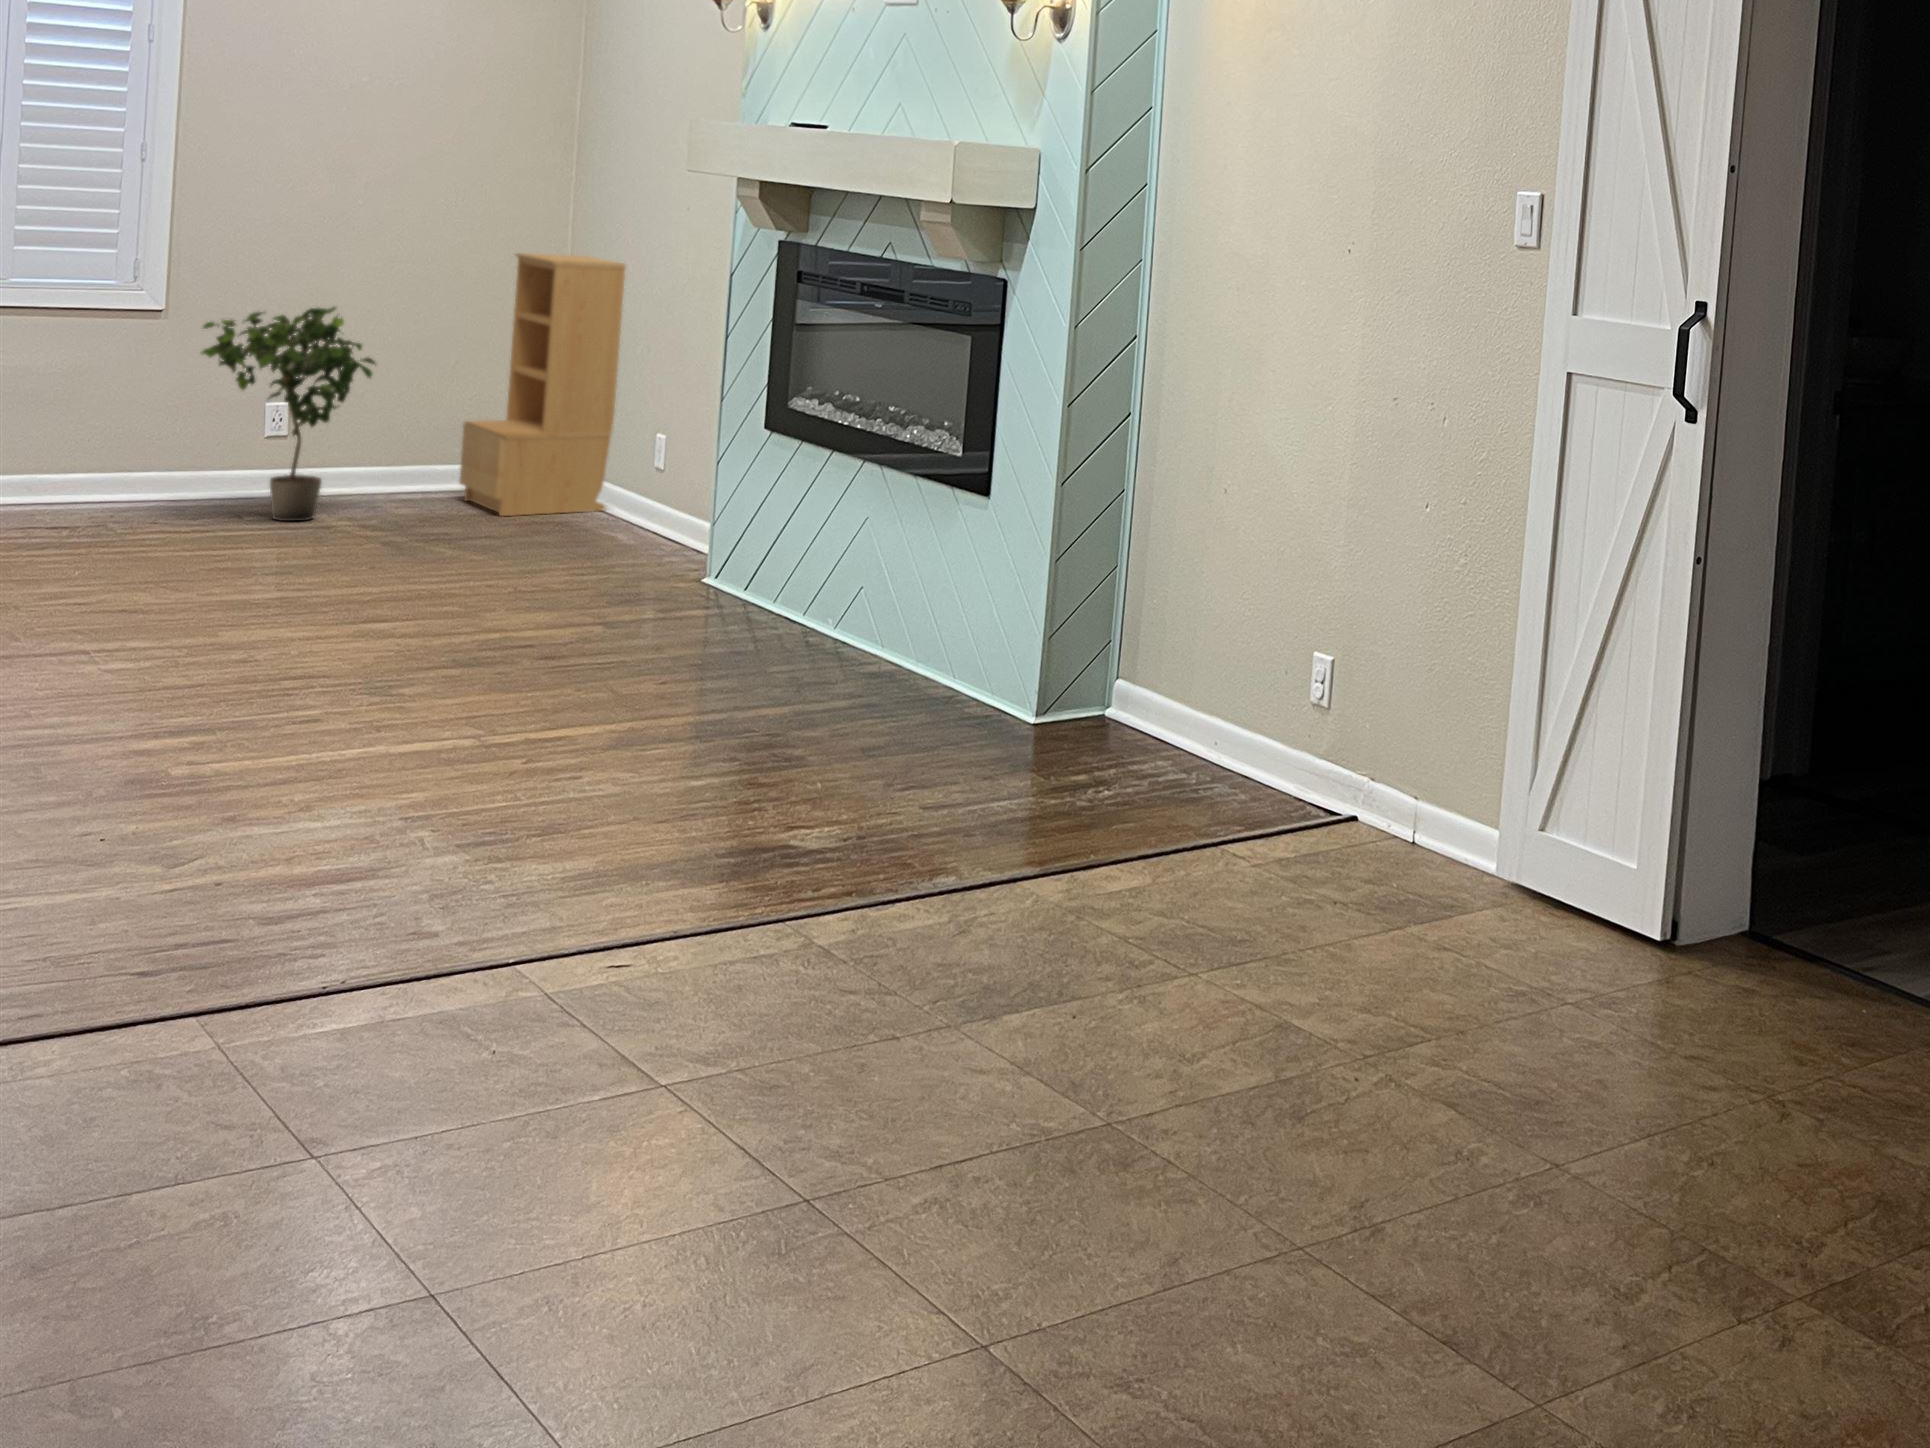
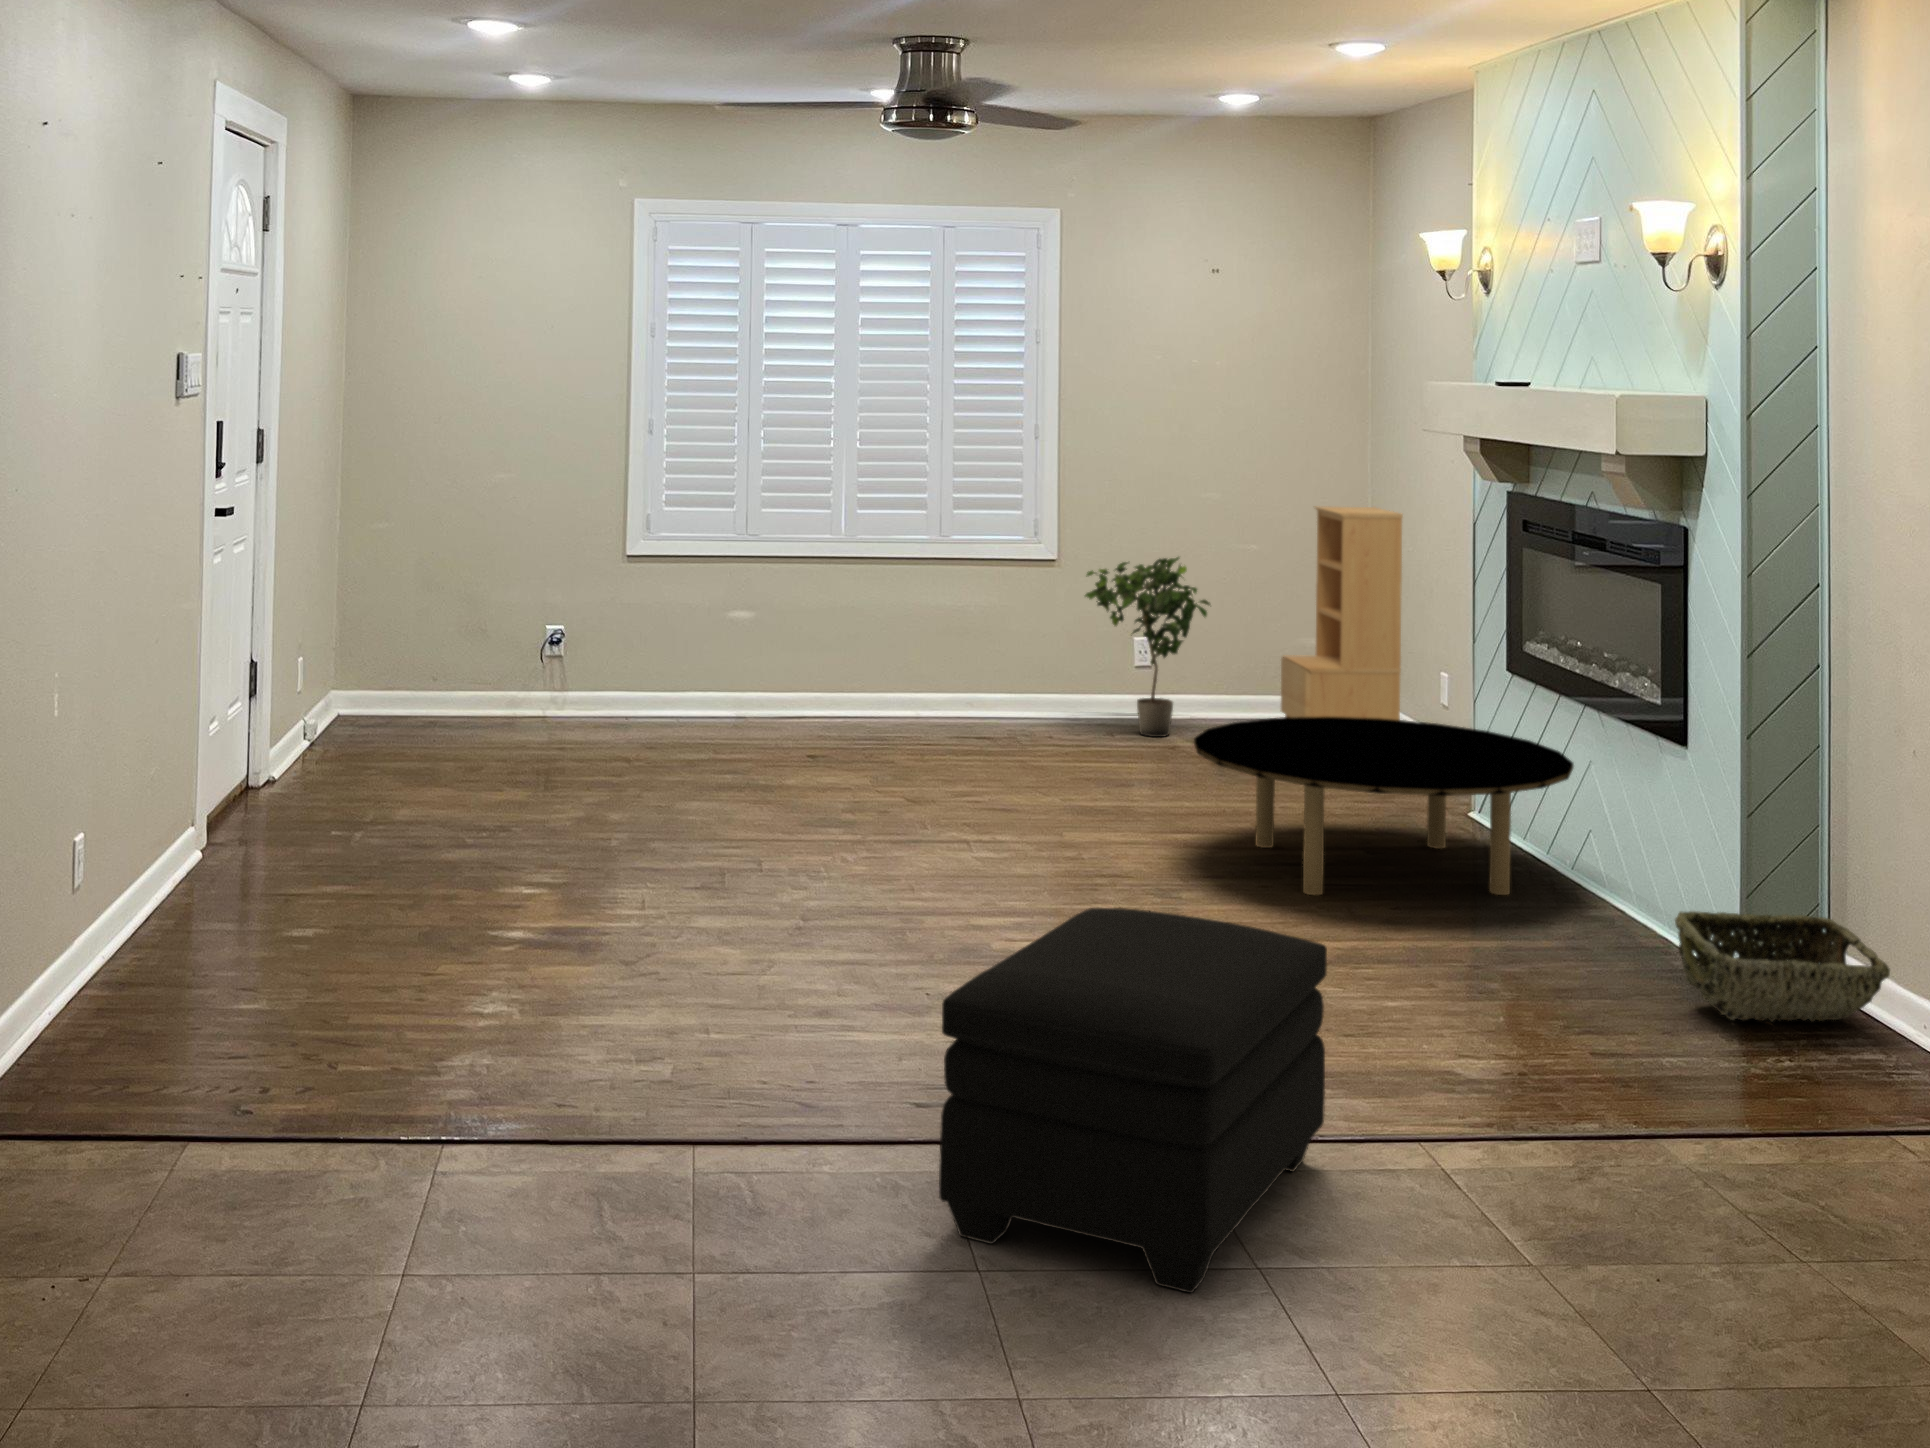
coffee table: none [399,486,856,690] -> present [1194,717,1574,895]
woven basket: none [995,653,1189,764] -> present [1675,911,1890,1021]
ottoman: none [155,749,703,1244] -> present [939,908,1327,1293]

